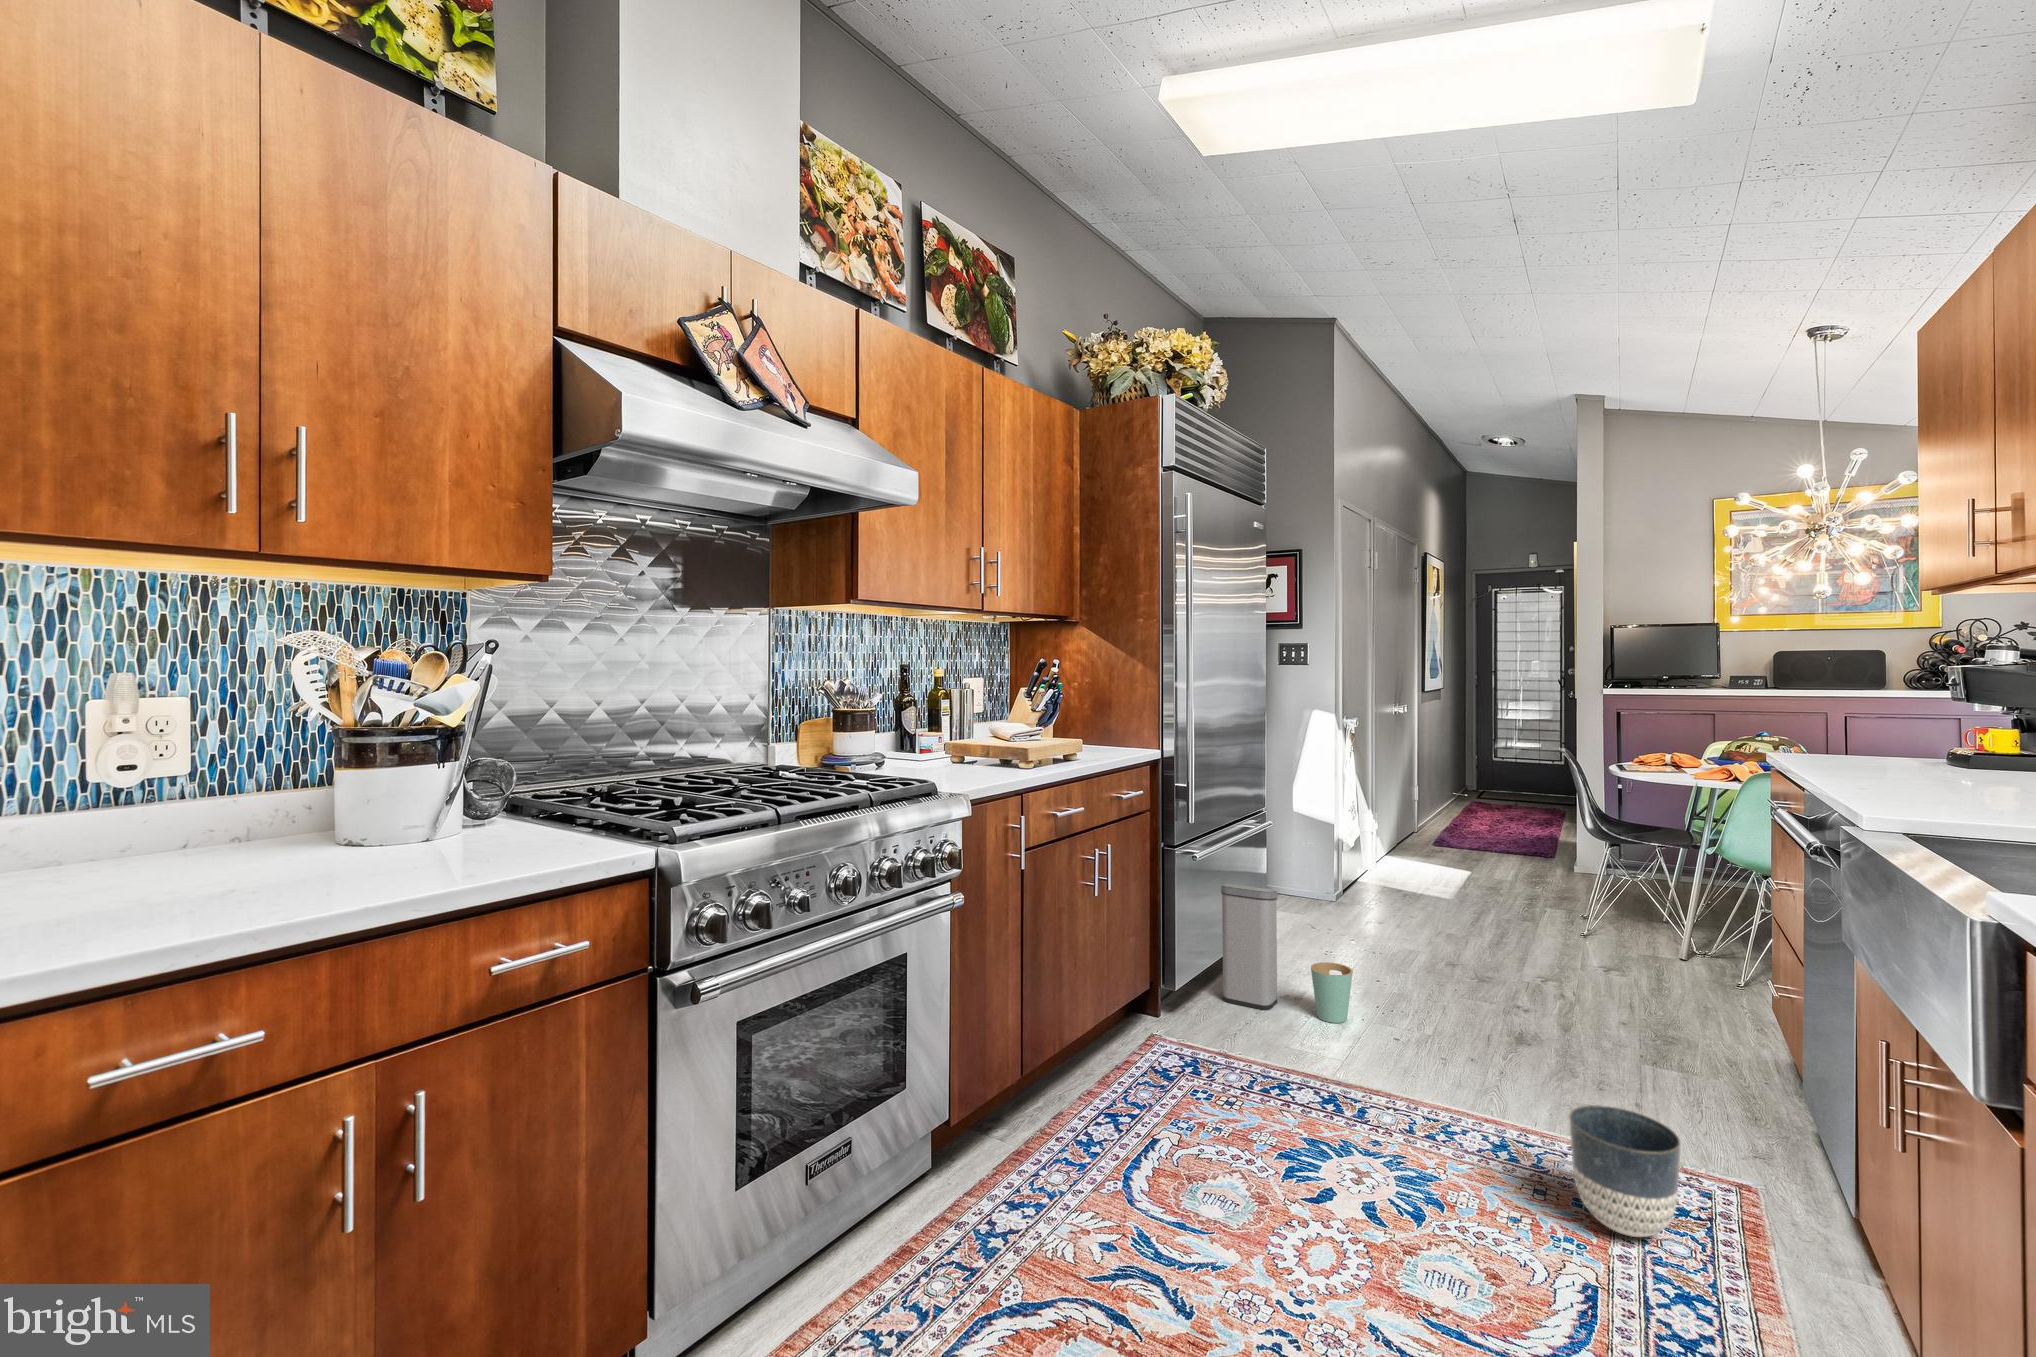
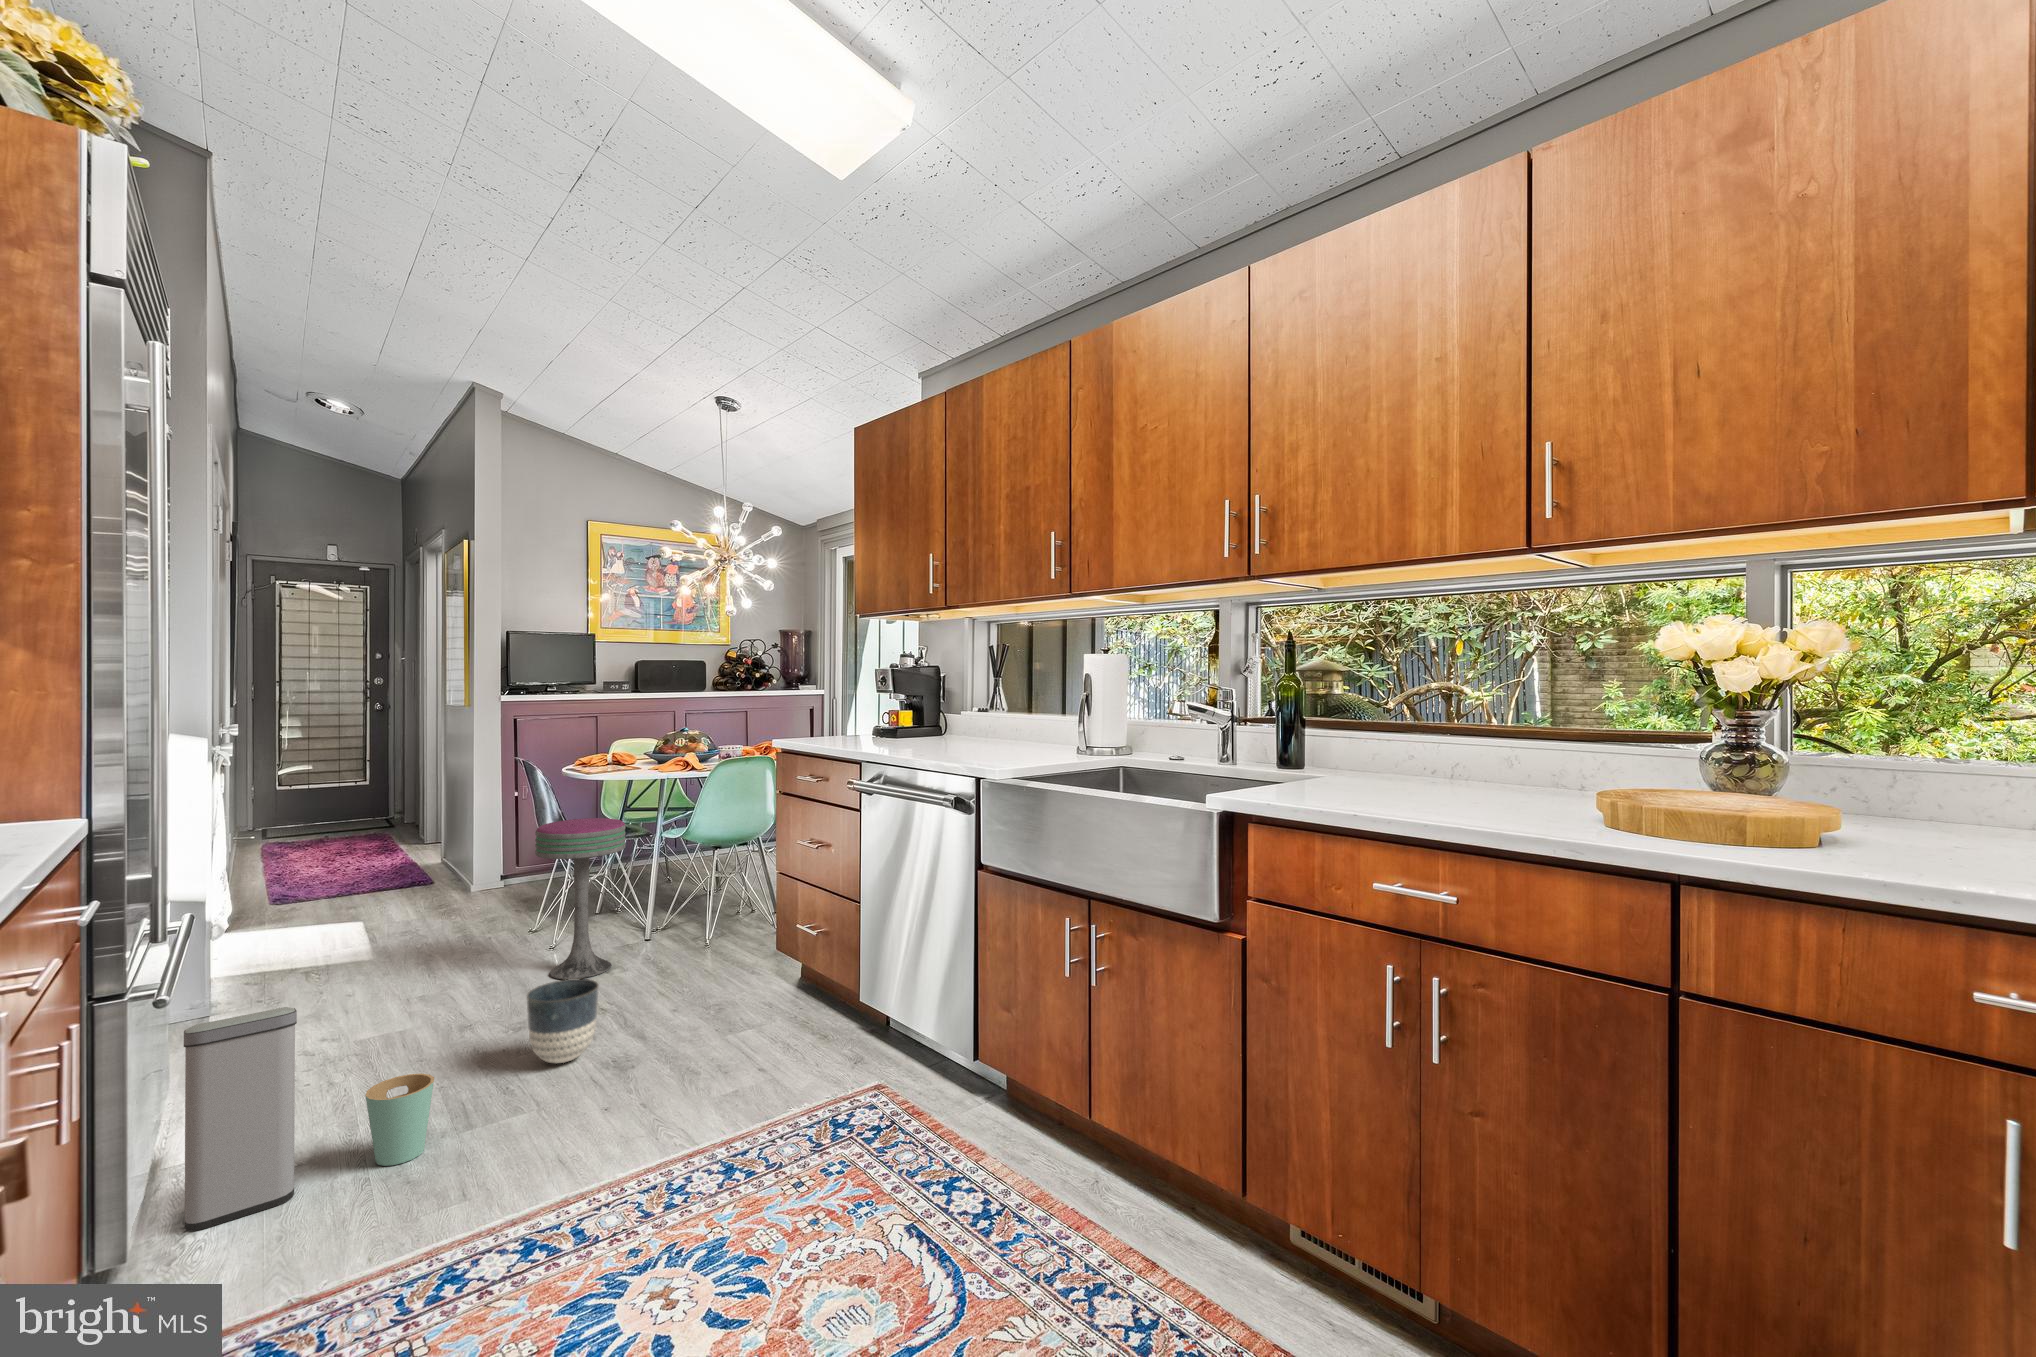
bar stool: none [1541,814,1636,972] -> present [535,818,626,979]
planter: present [1569,1105,1680,1237] -> present [527,979,599,1063]

